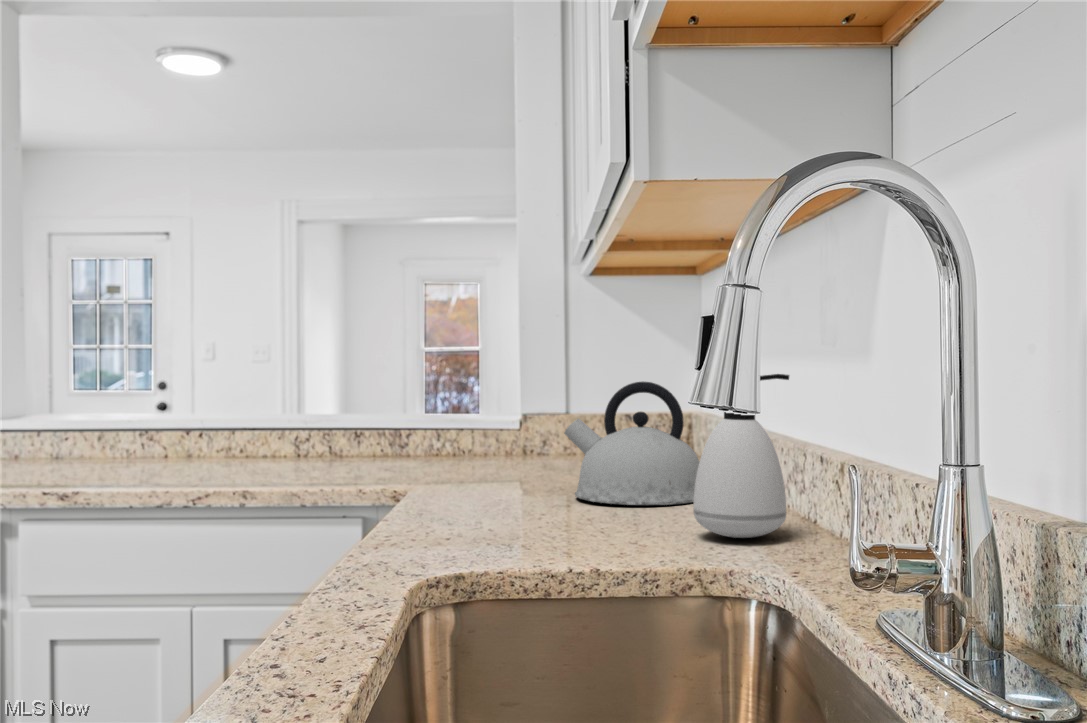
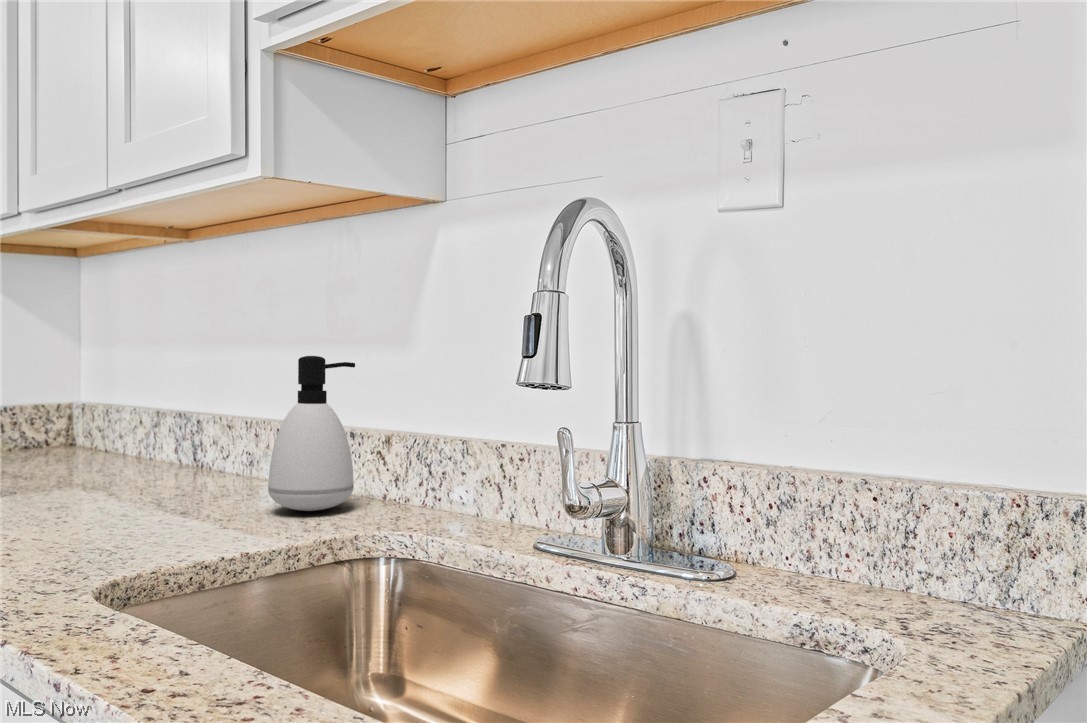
kettle: present [564,382,699,505] -> none [34,369,203,499]

